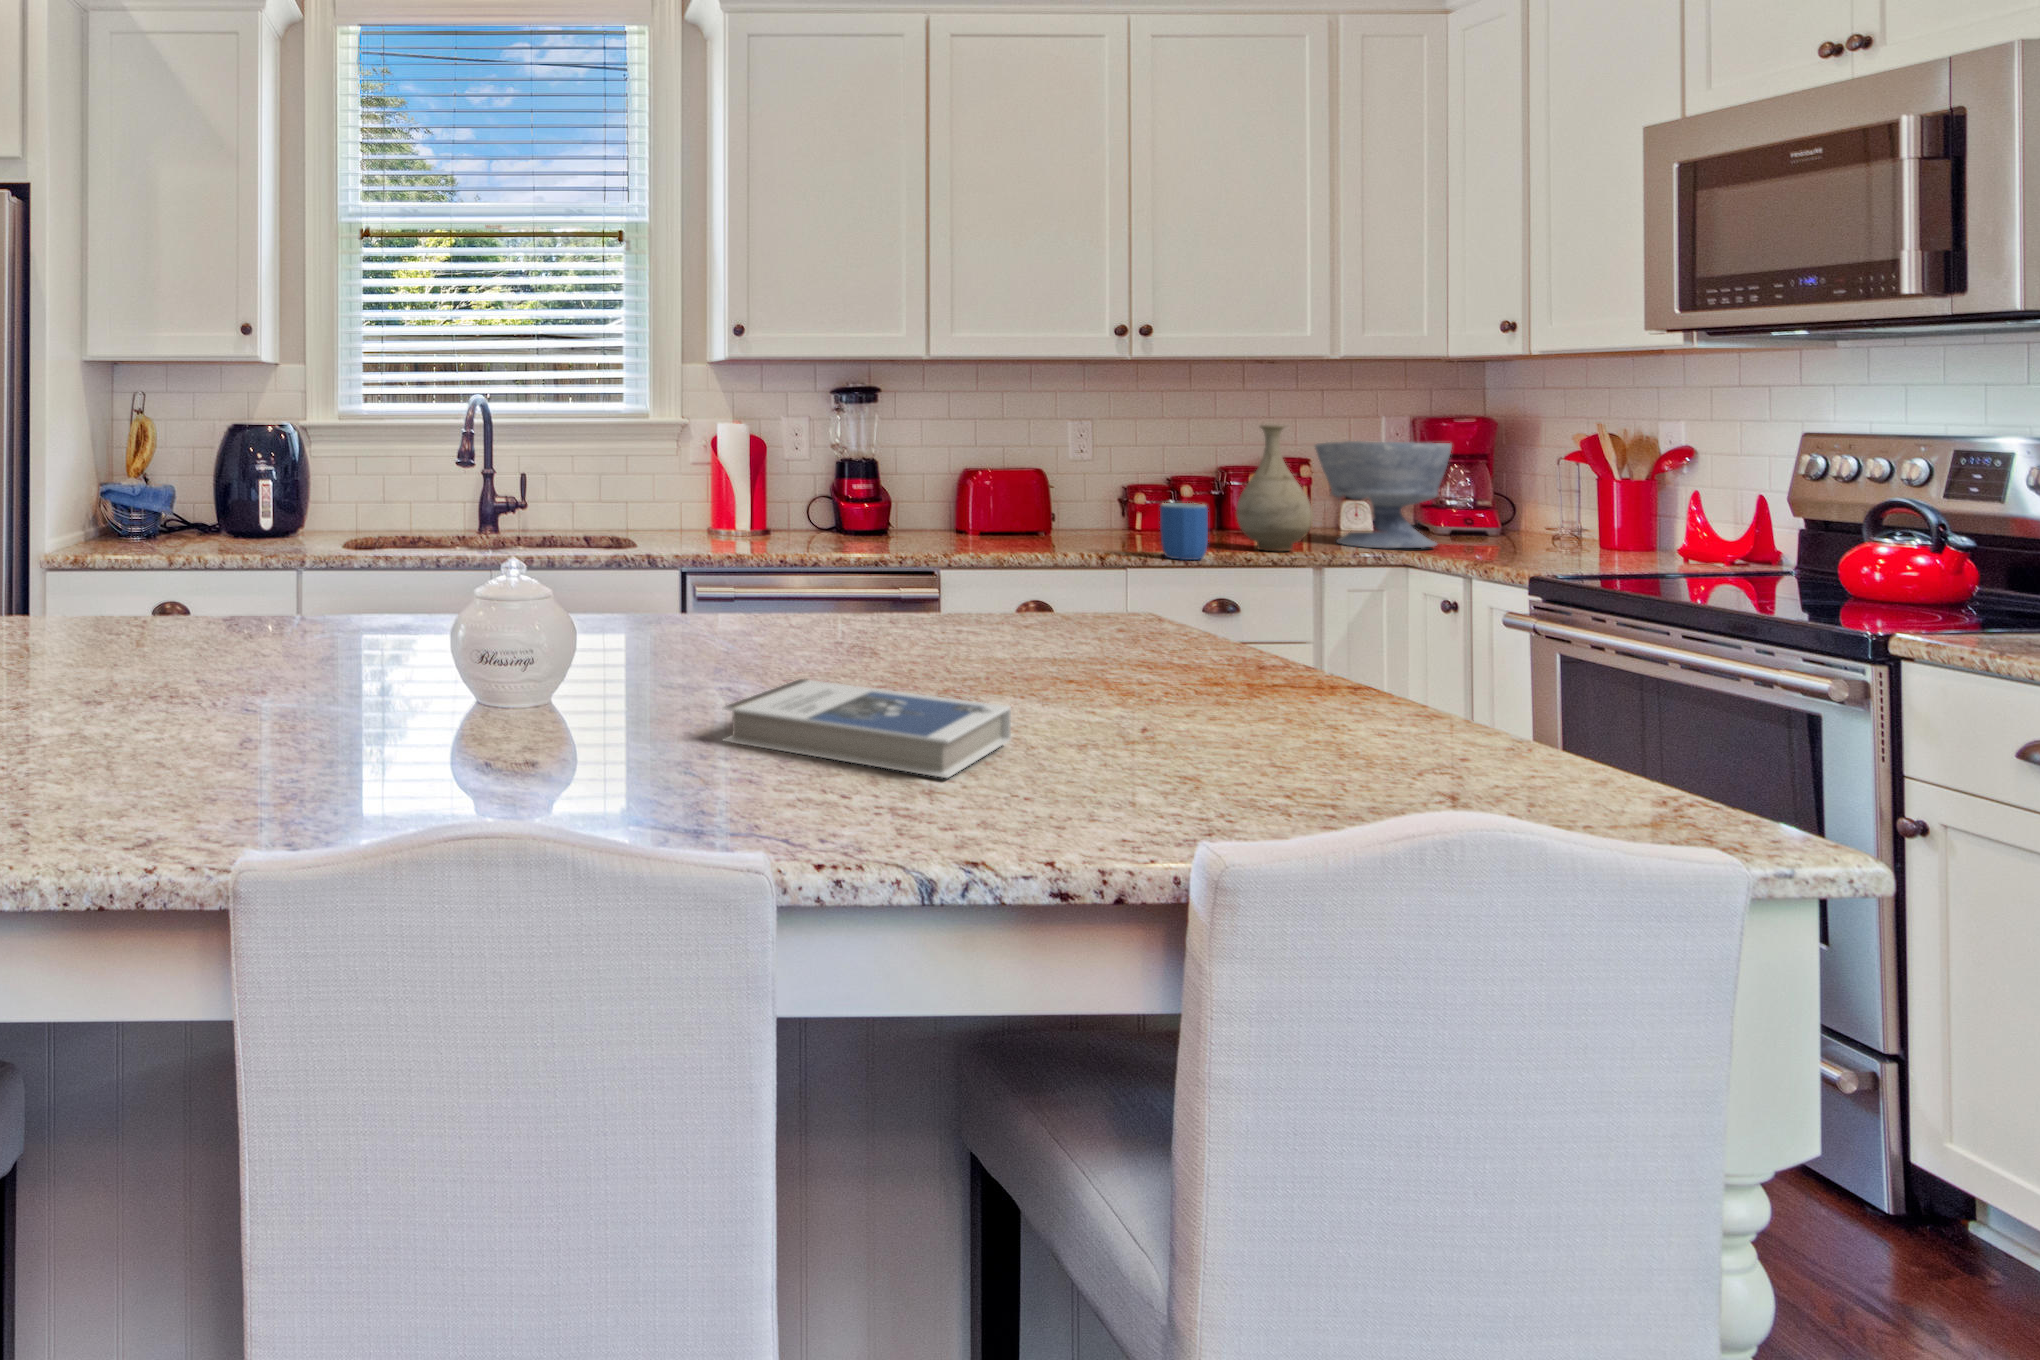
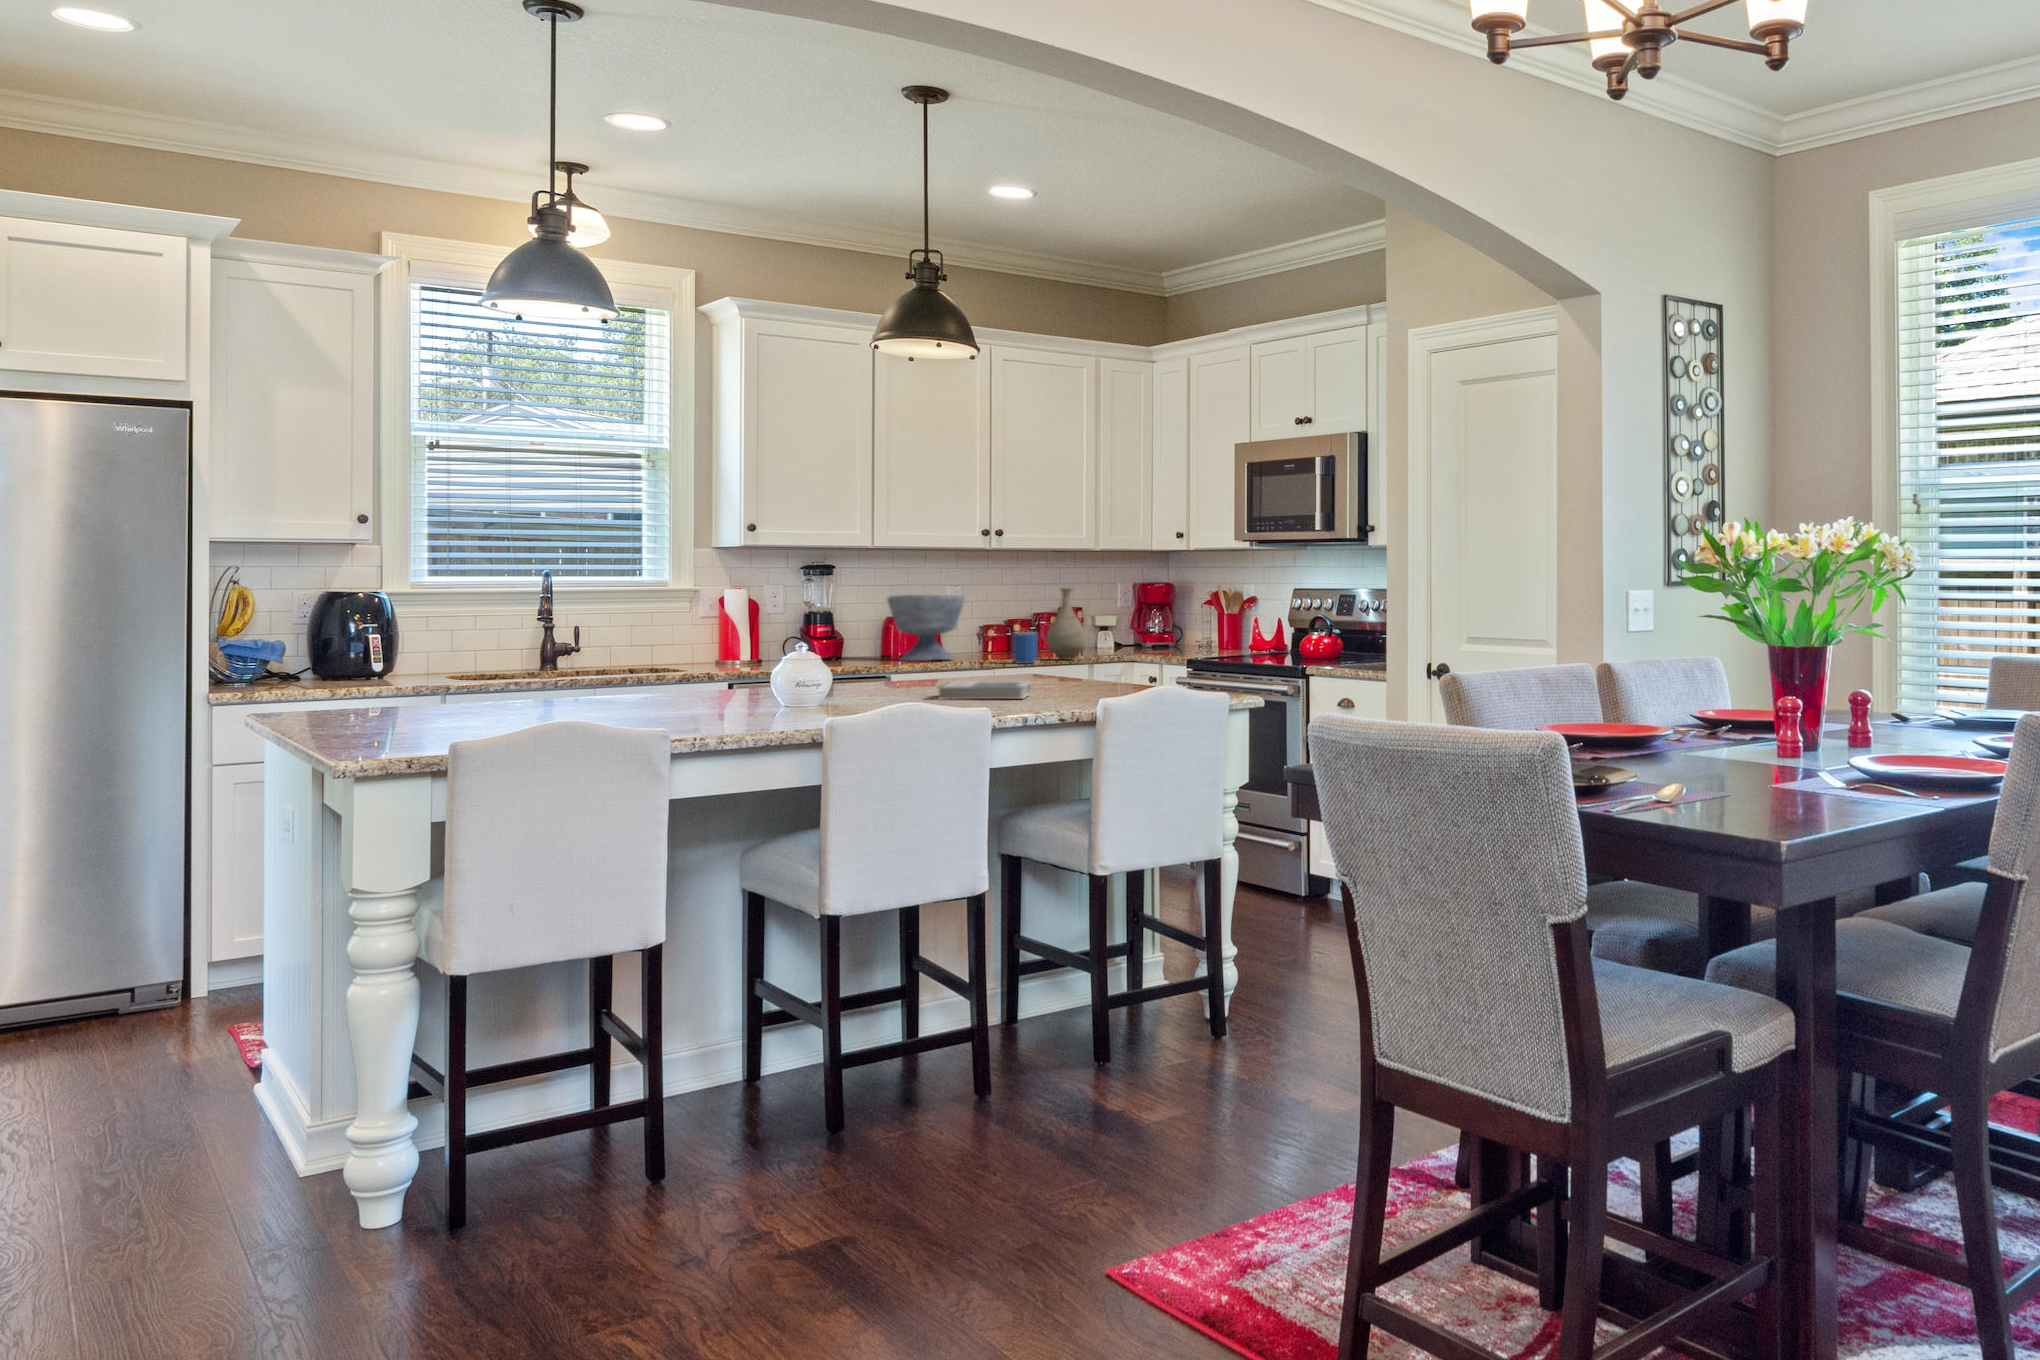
bowl: present [1315,441,1452,548] -> present [887,595,965,661]

